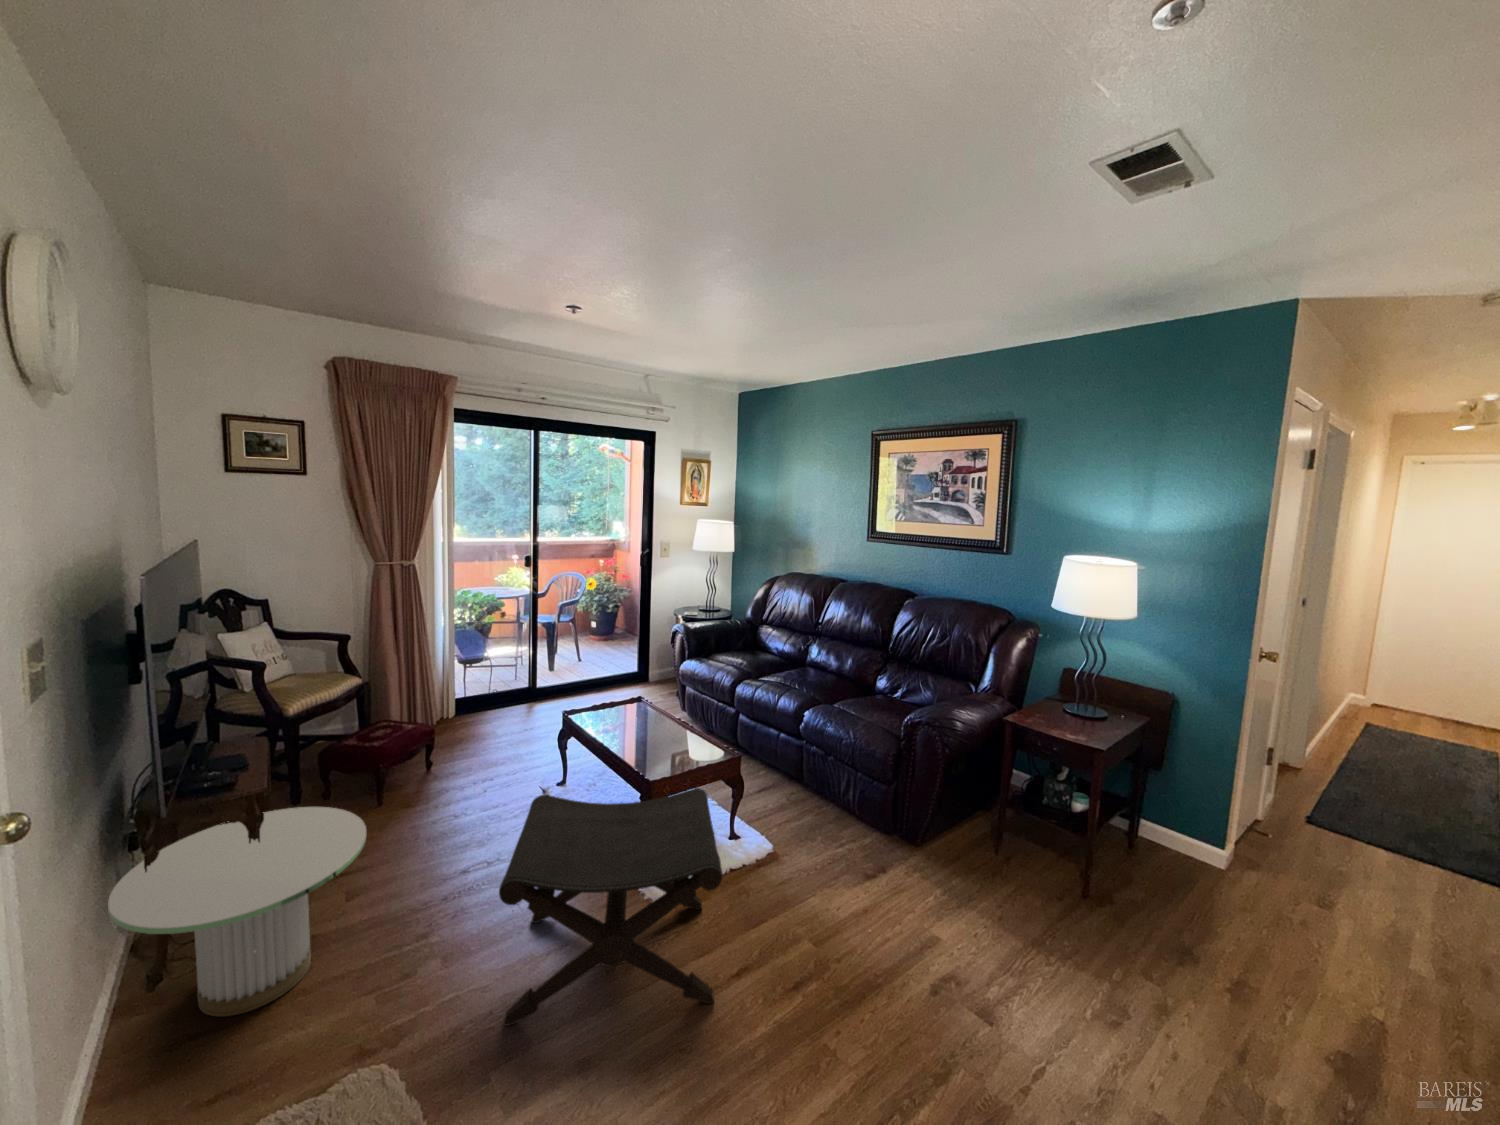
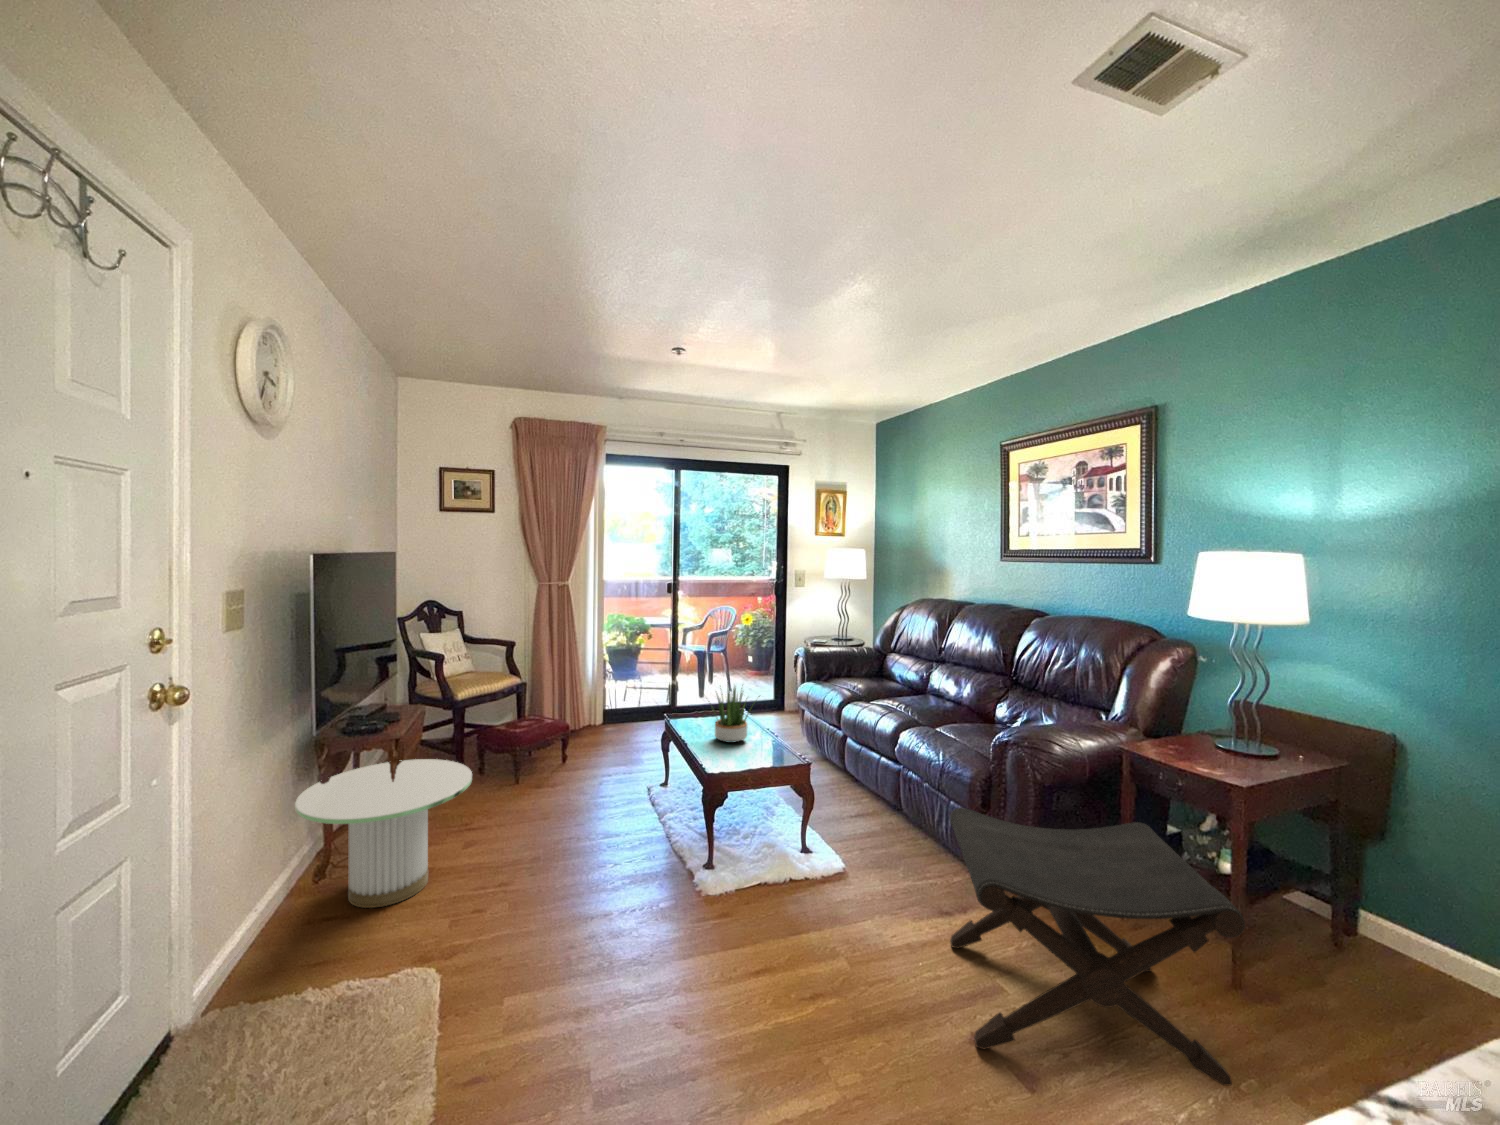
potted plant: none [612,674,678,738] -> present [715,686,760,743]
footstool: present [499,788,723,1025] -> present [950,808,1245,1085]

